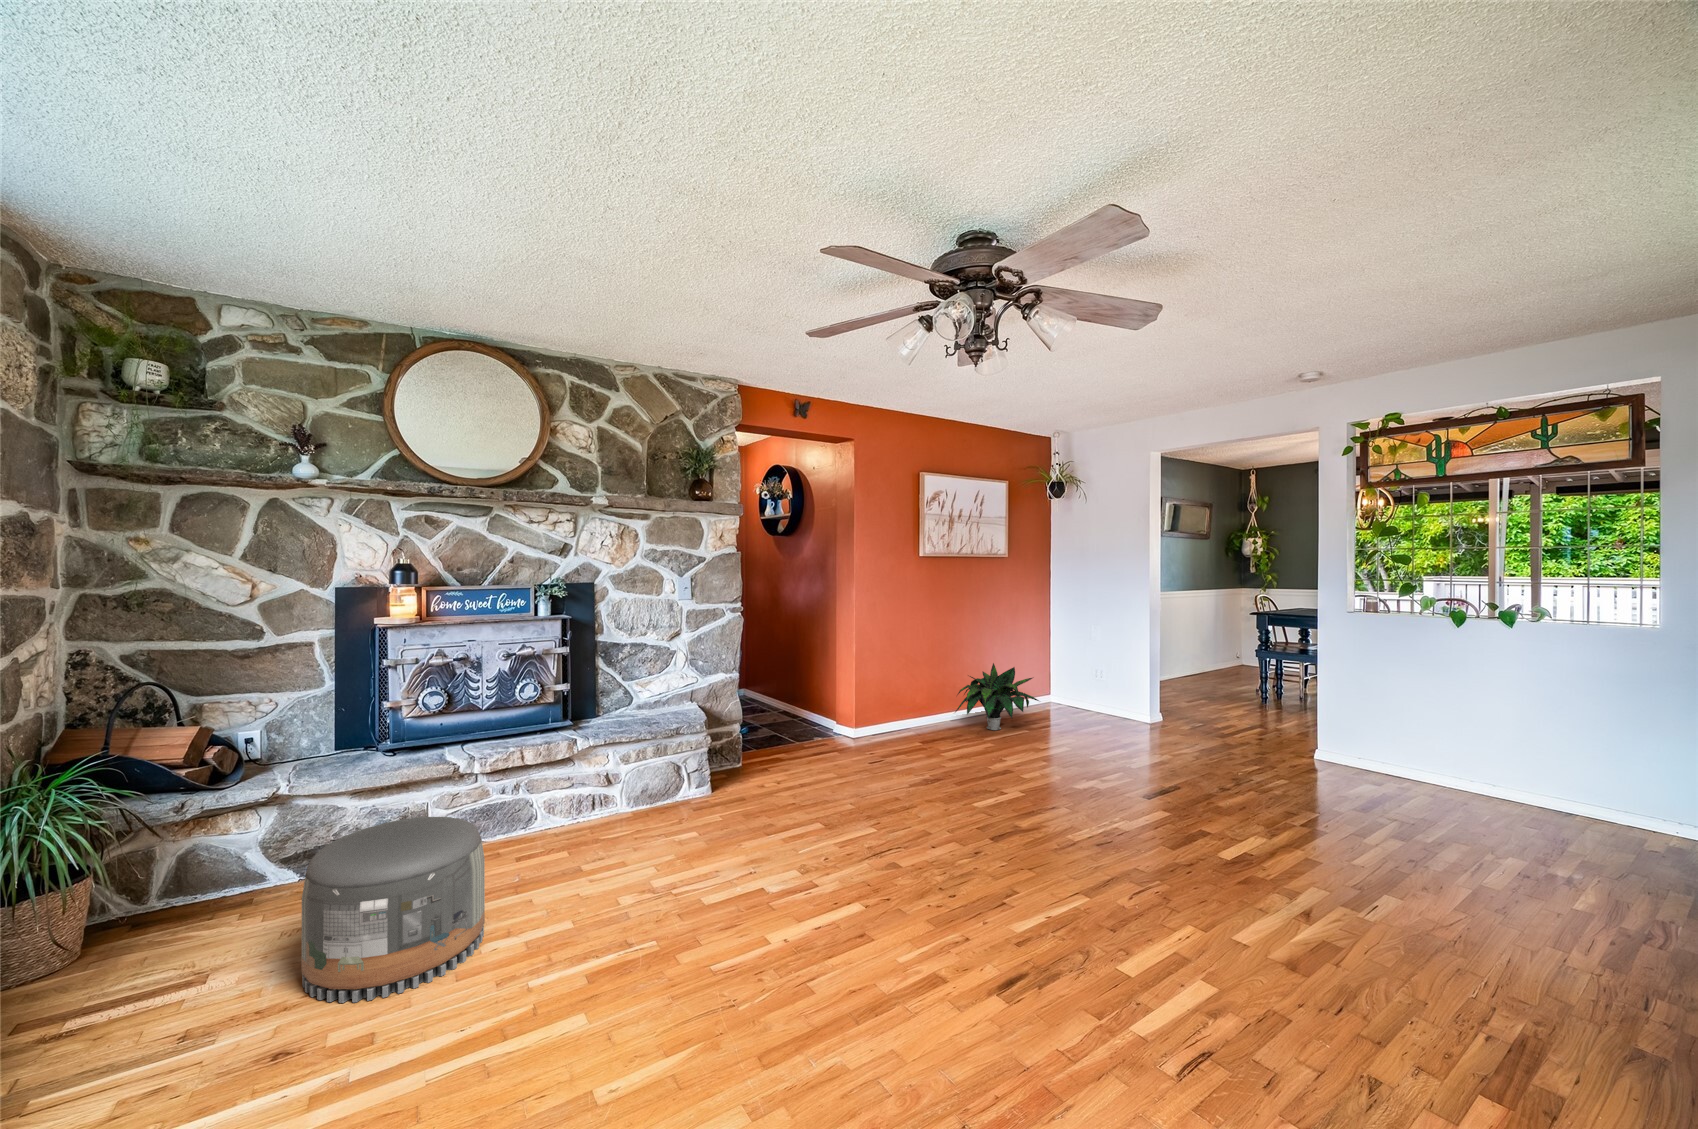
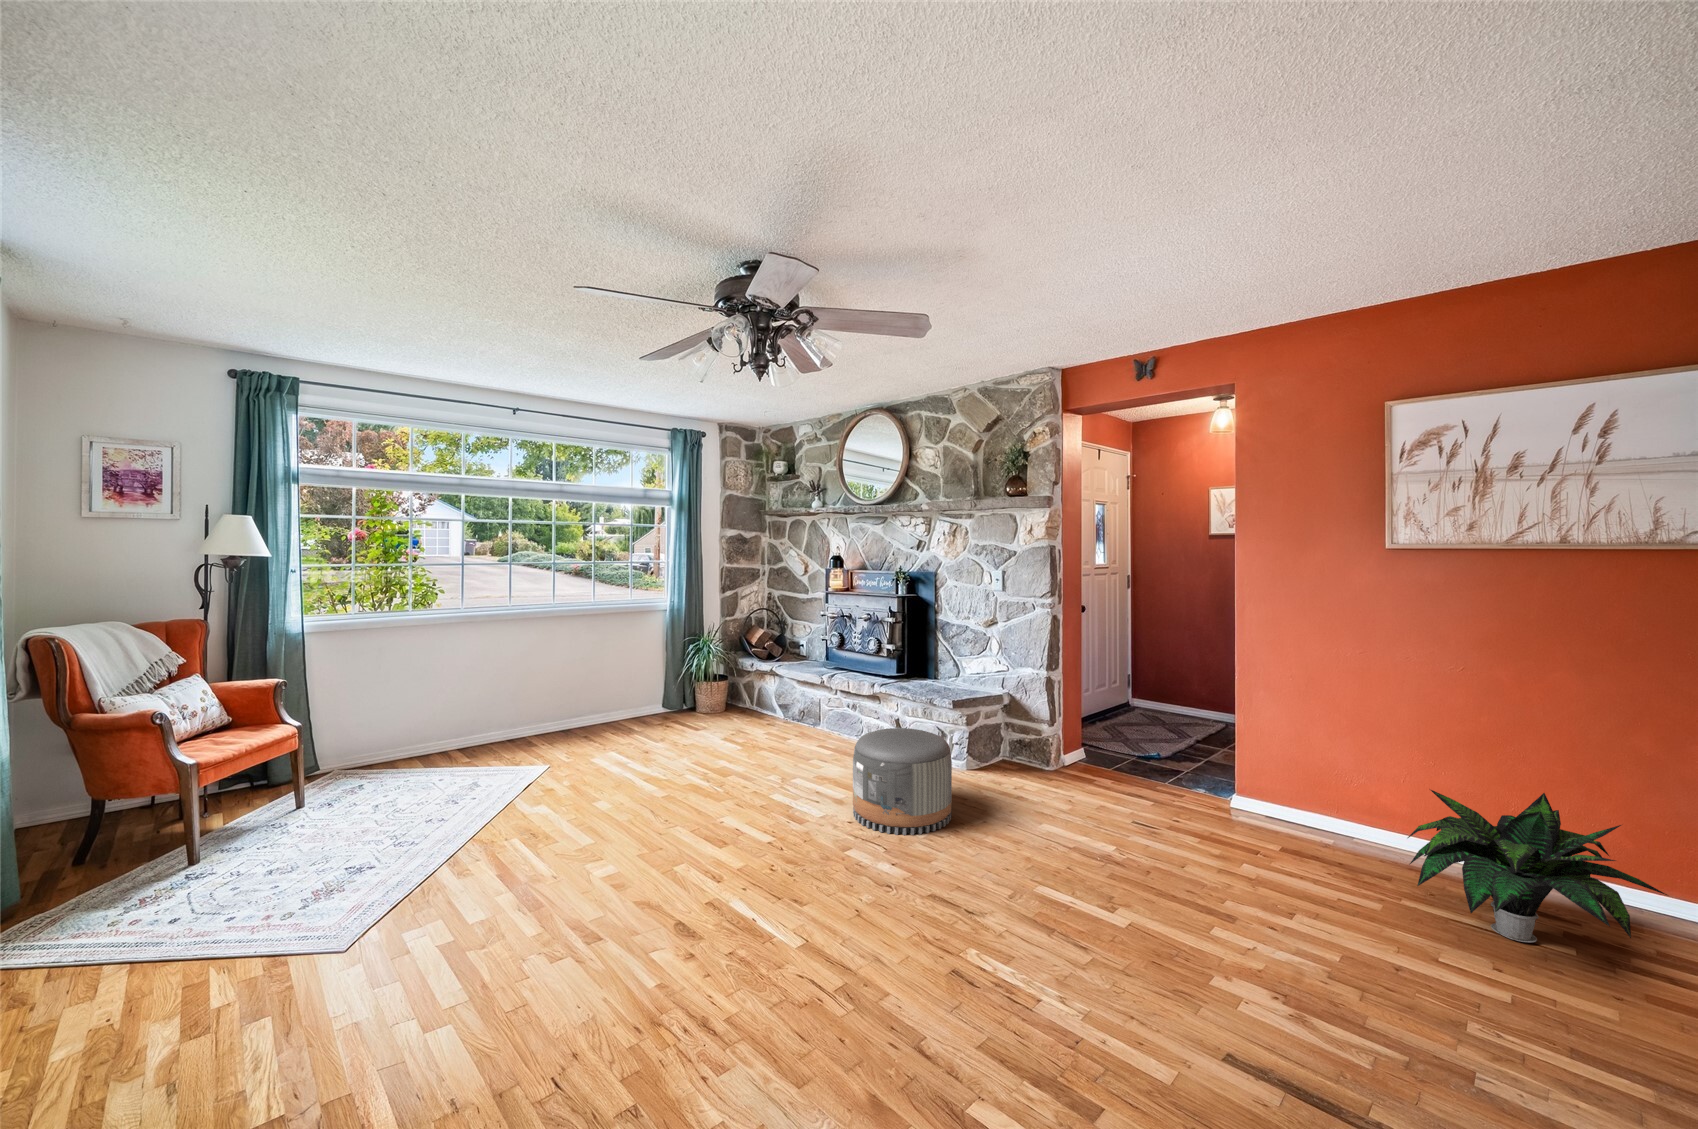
pouf: present [302,817,485,1003] -> present [853,728,952,835]

